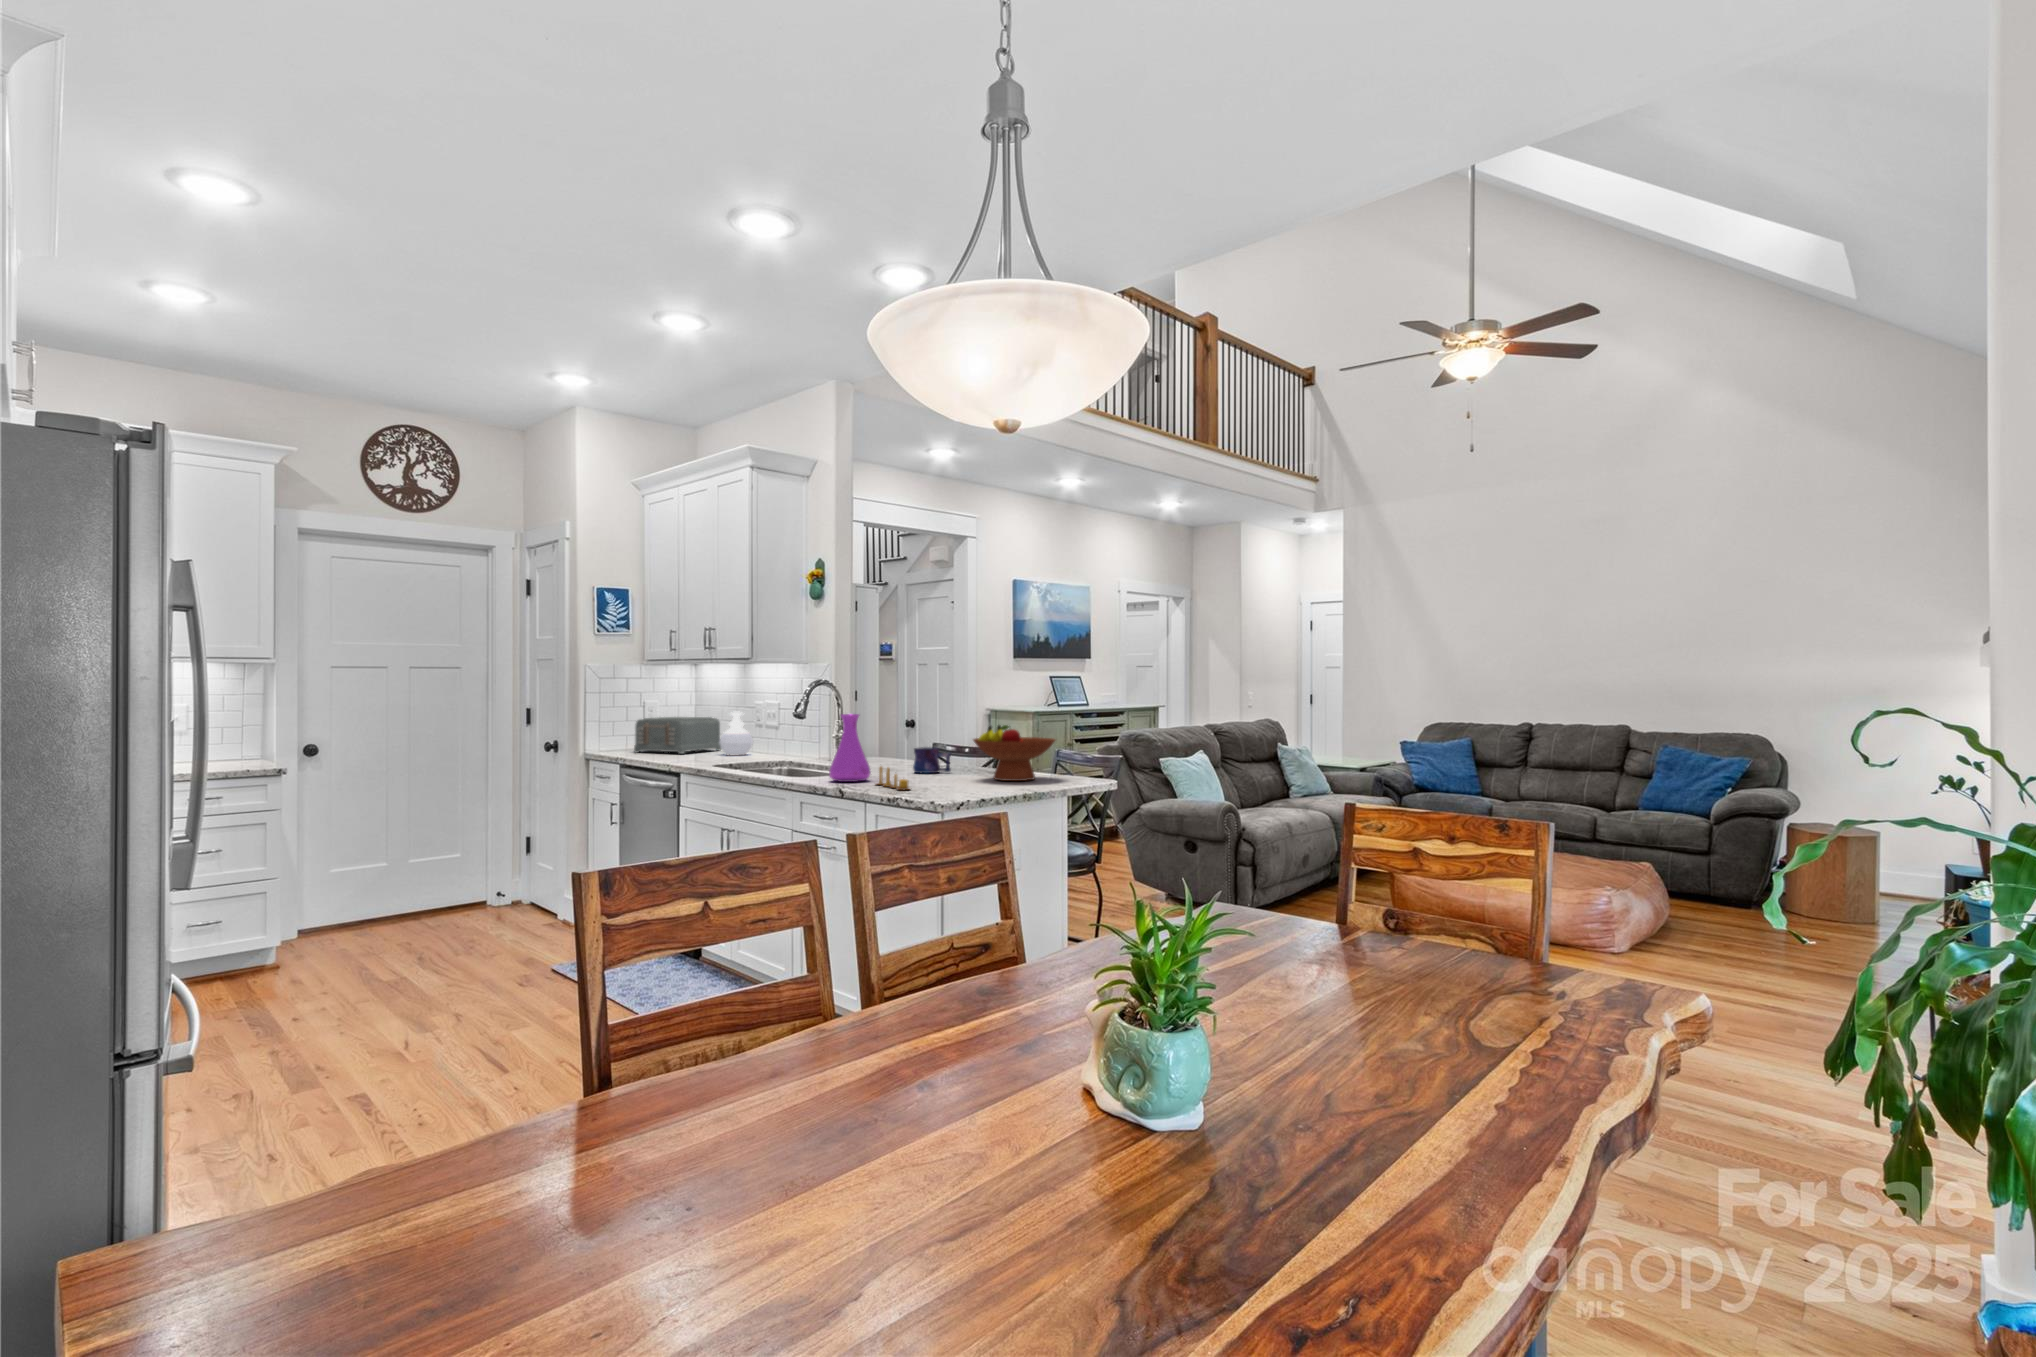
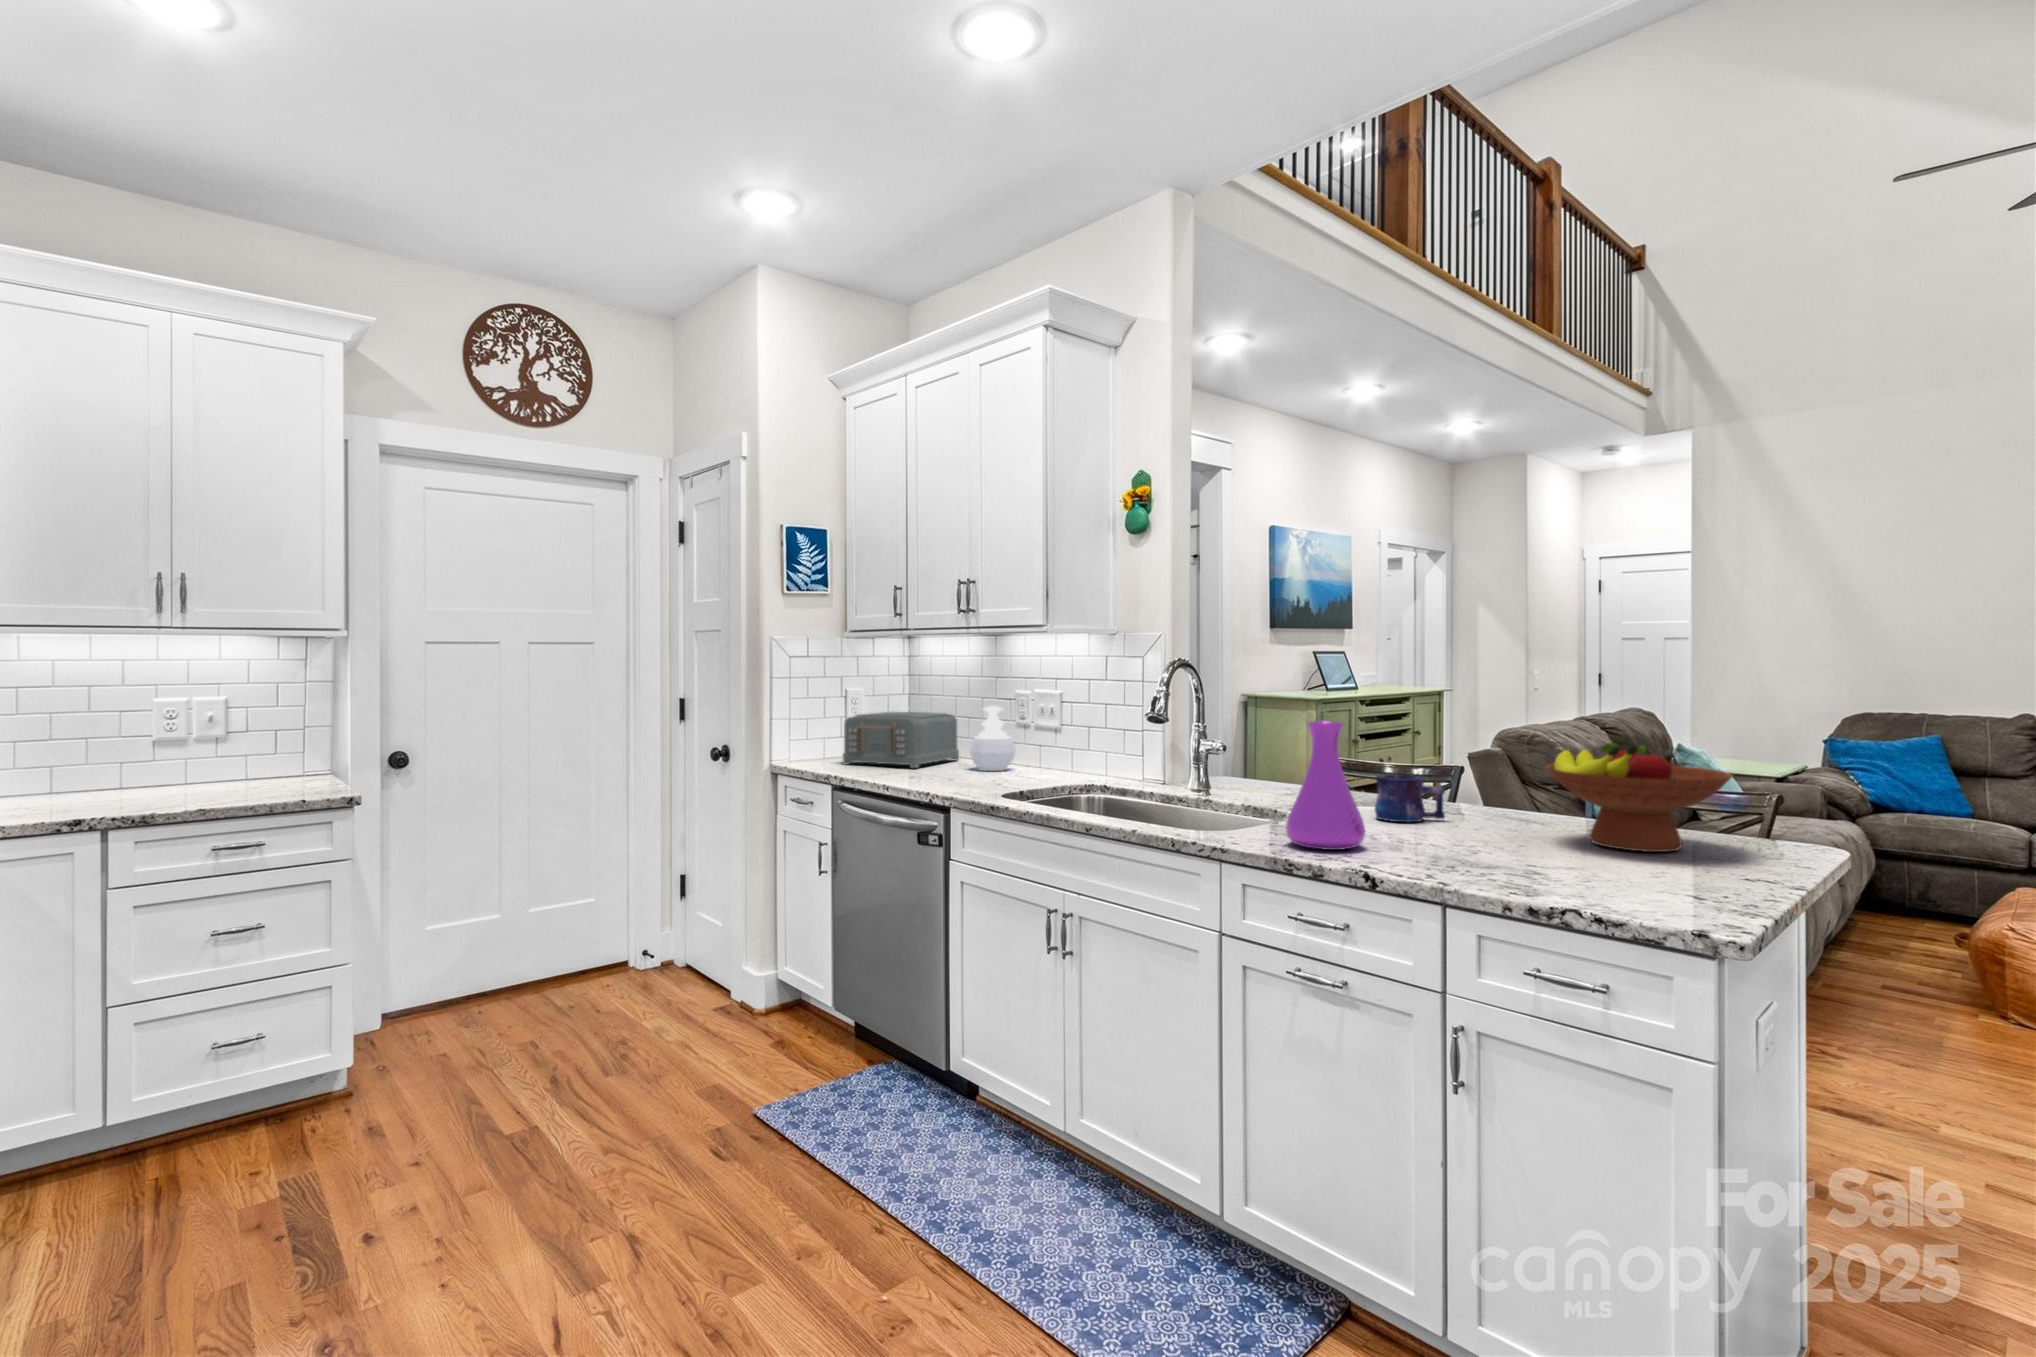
candle: present [877,767,910,790] -> none [1405,821,1533,885]

